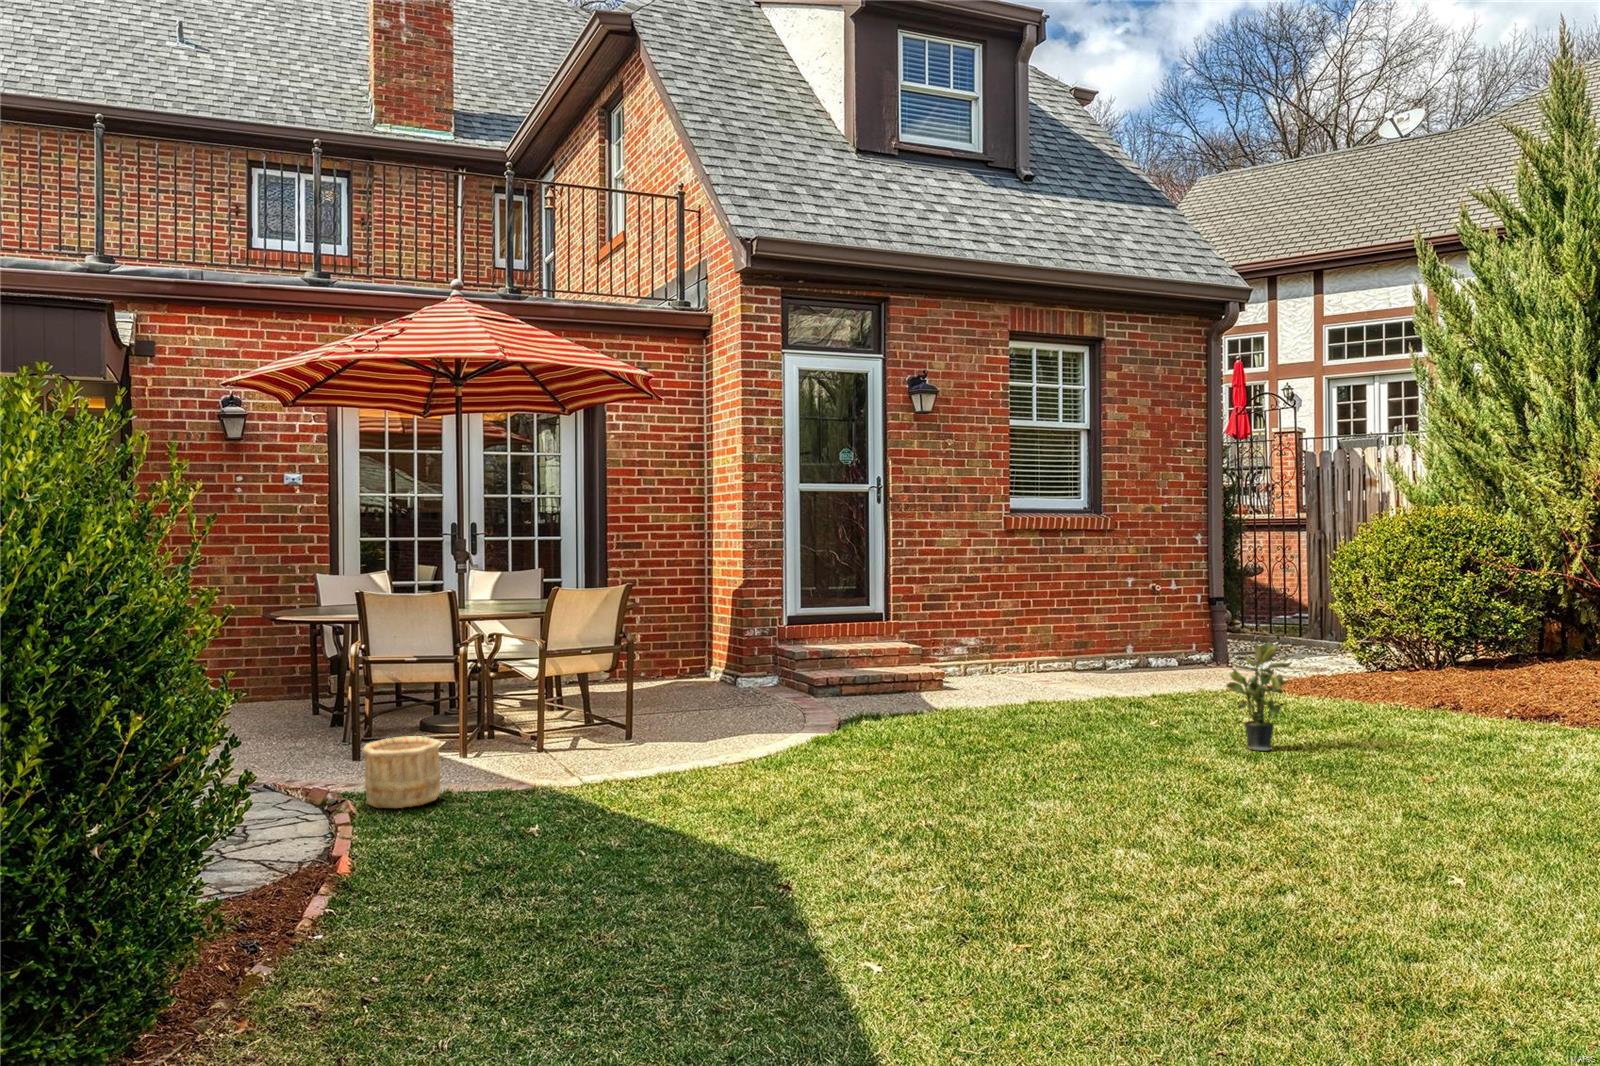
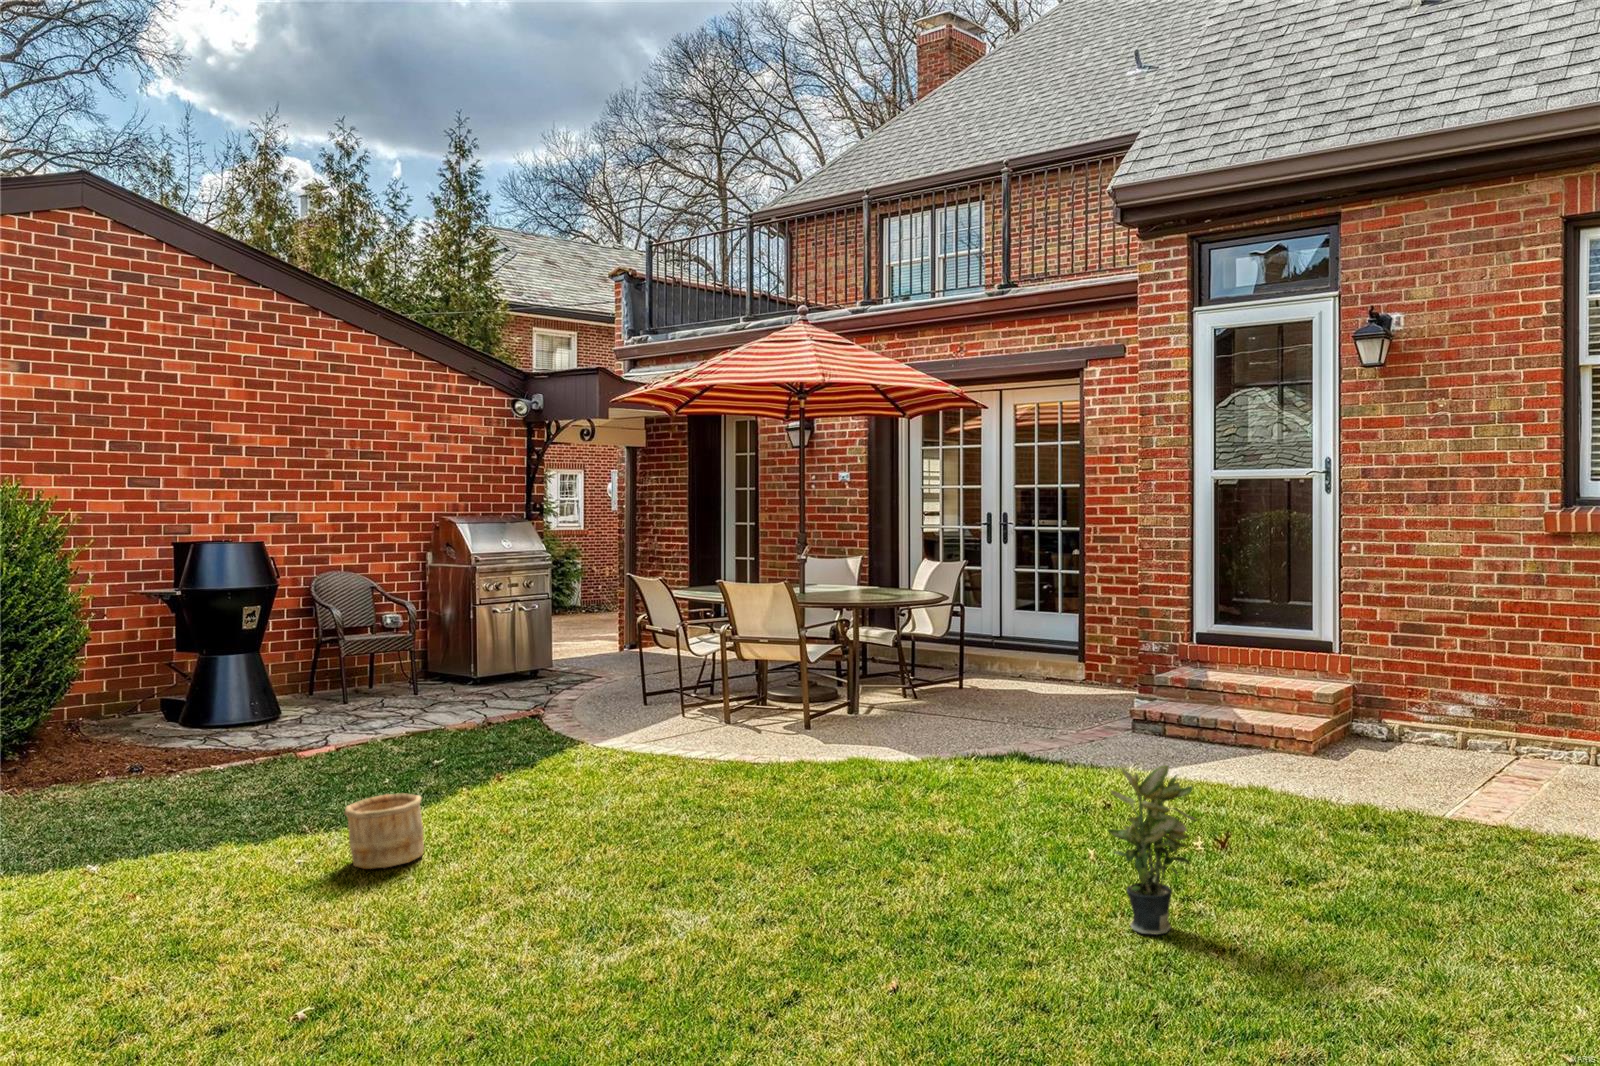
wooden bucket: present [362,736,441,808] -> present [344,793,424,869]

